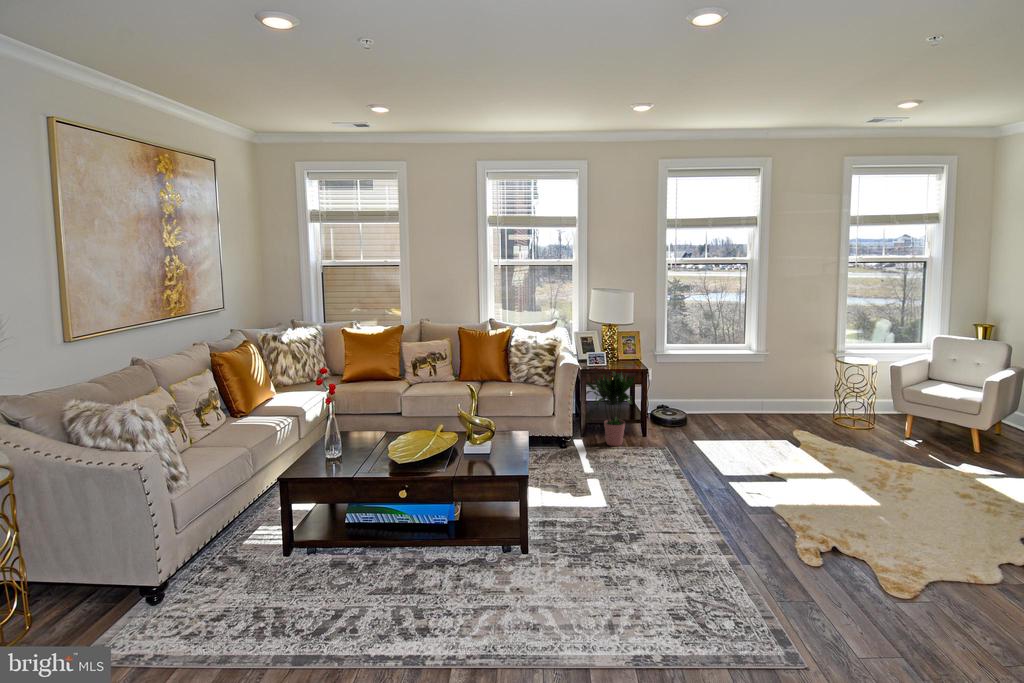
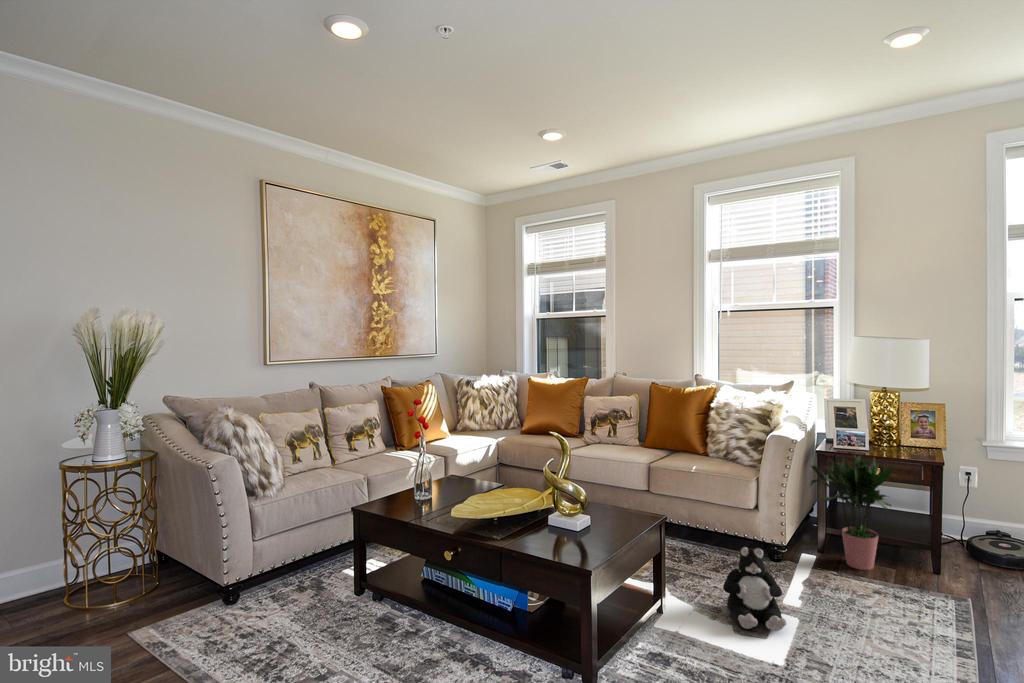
plush toy: none [559,439,600,490] -> present [723,546,787,631]

